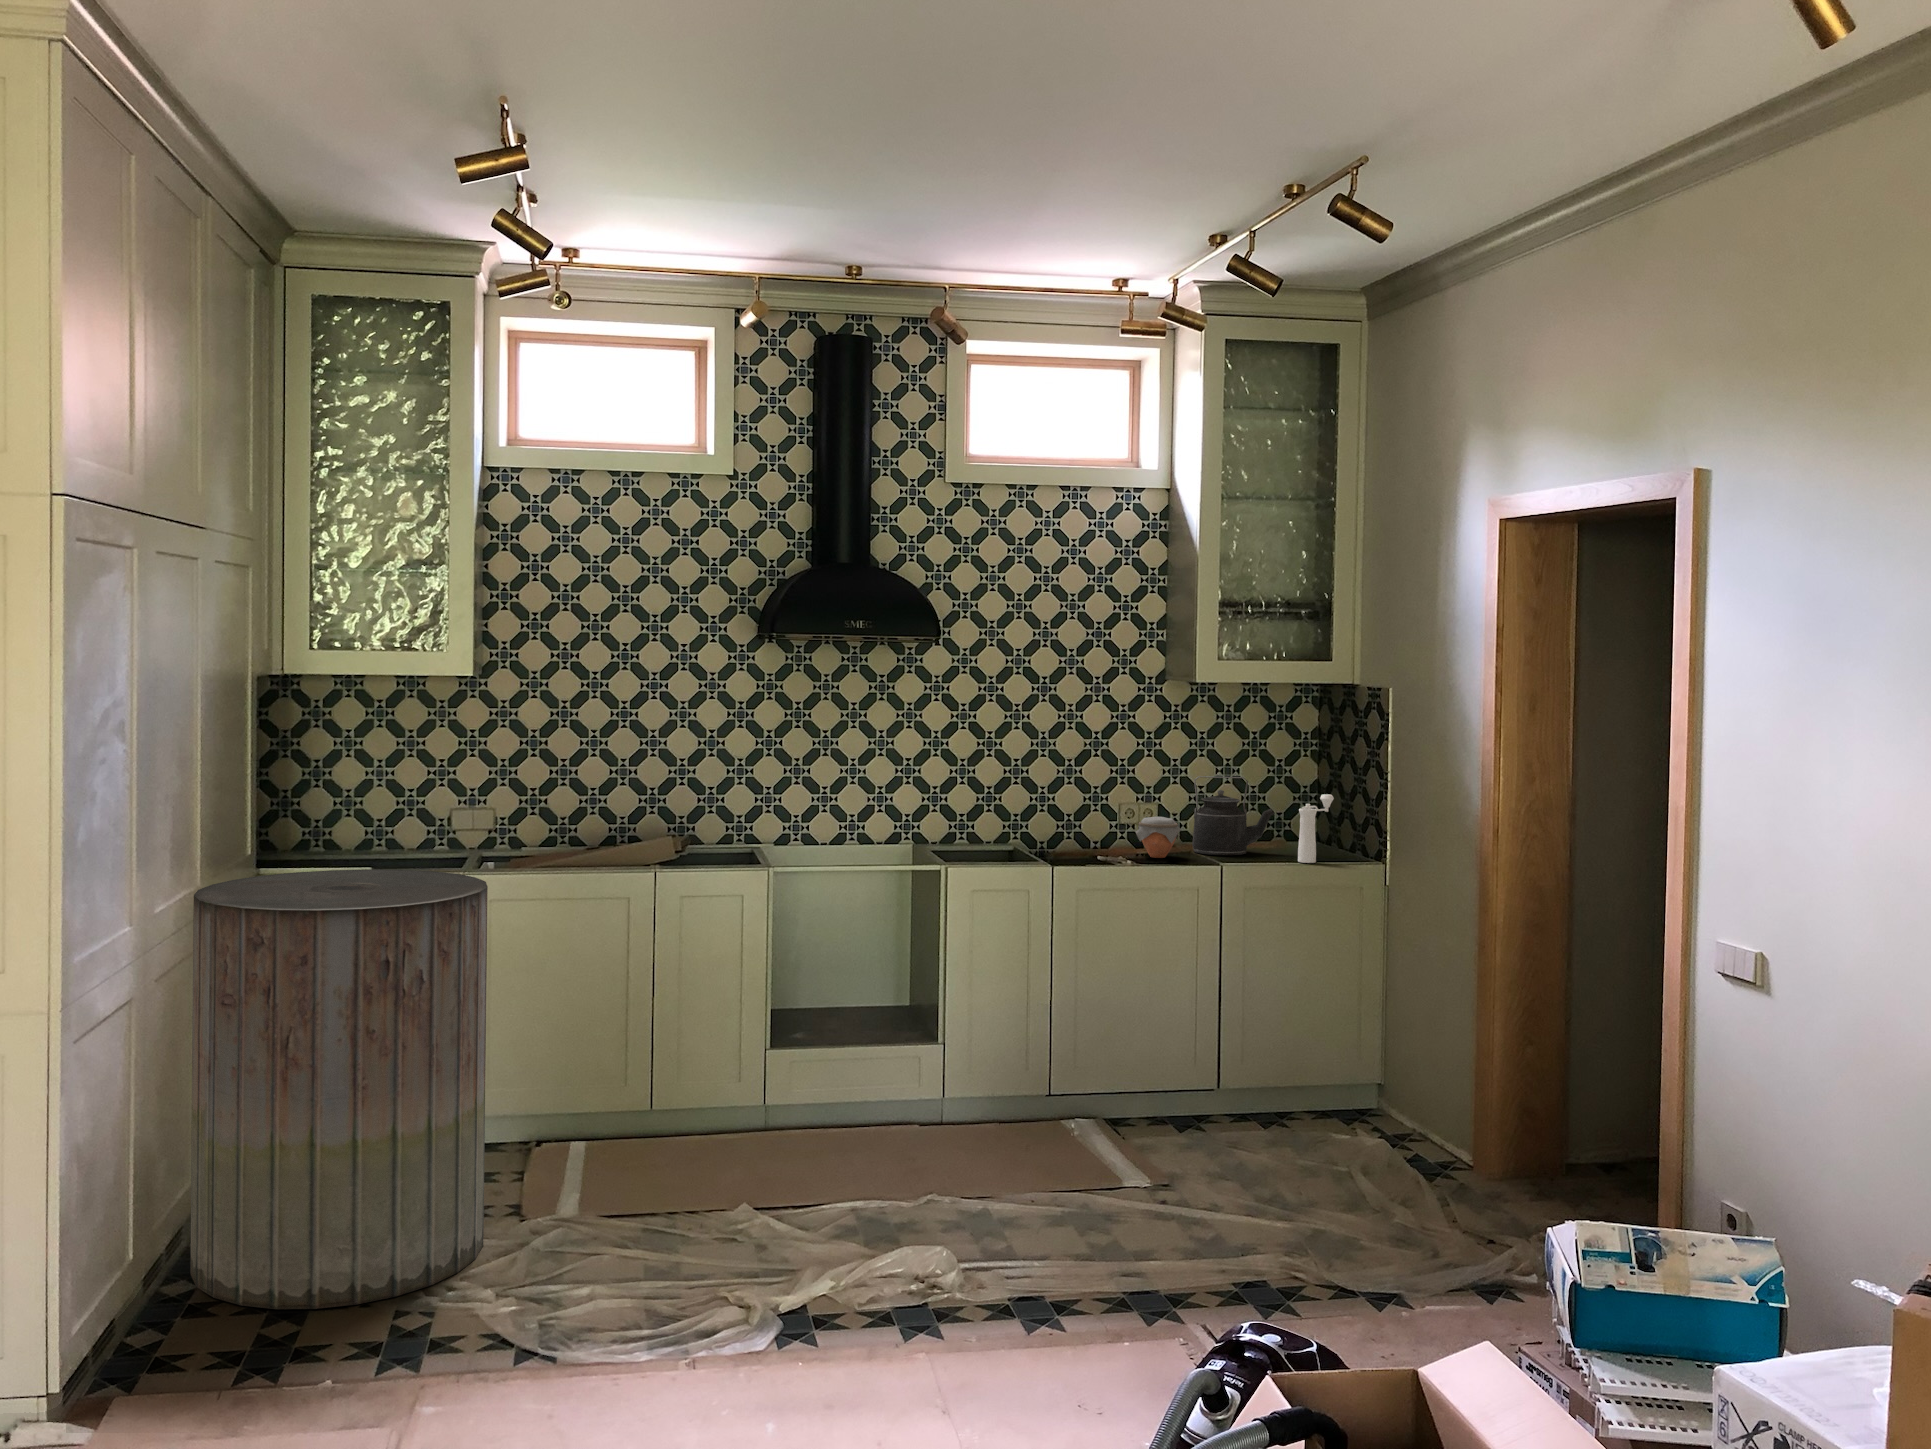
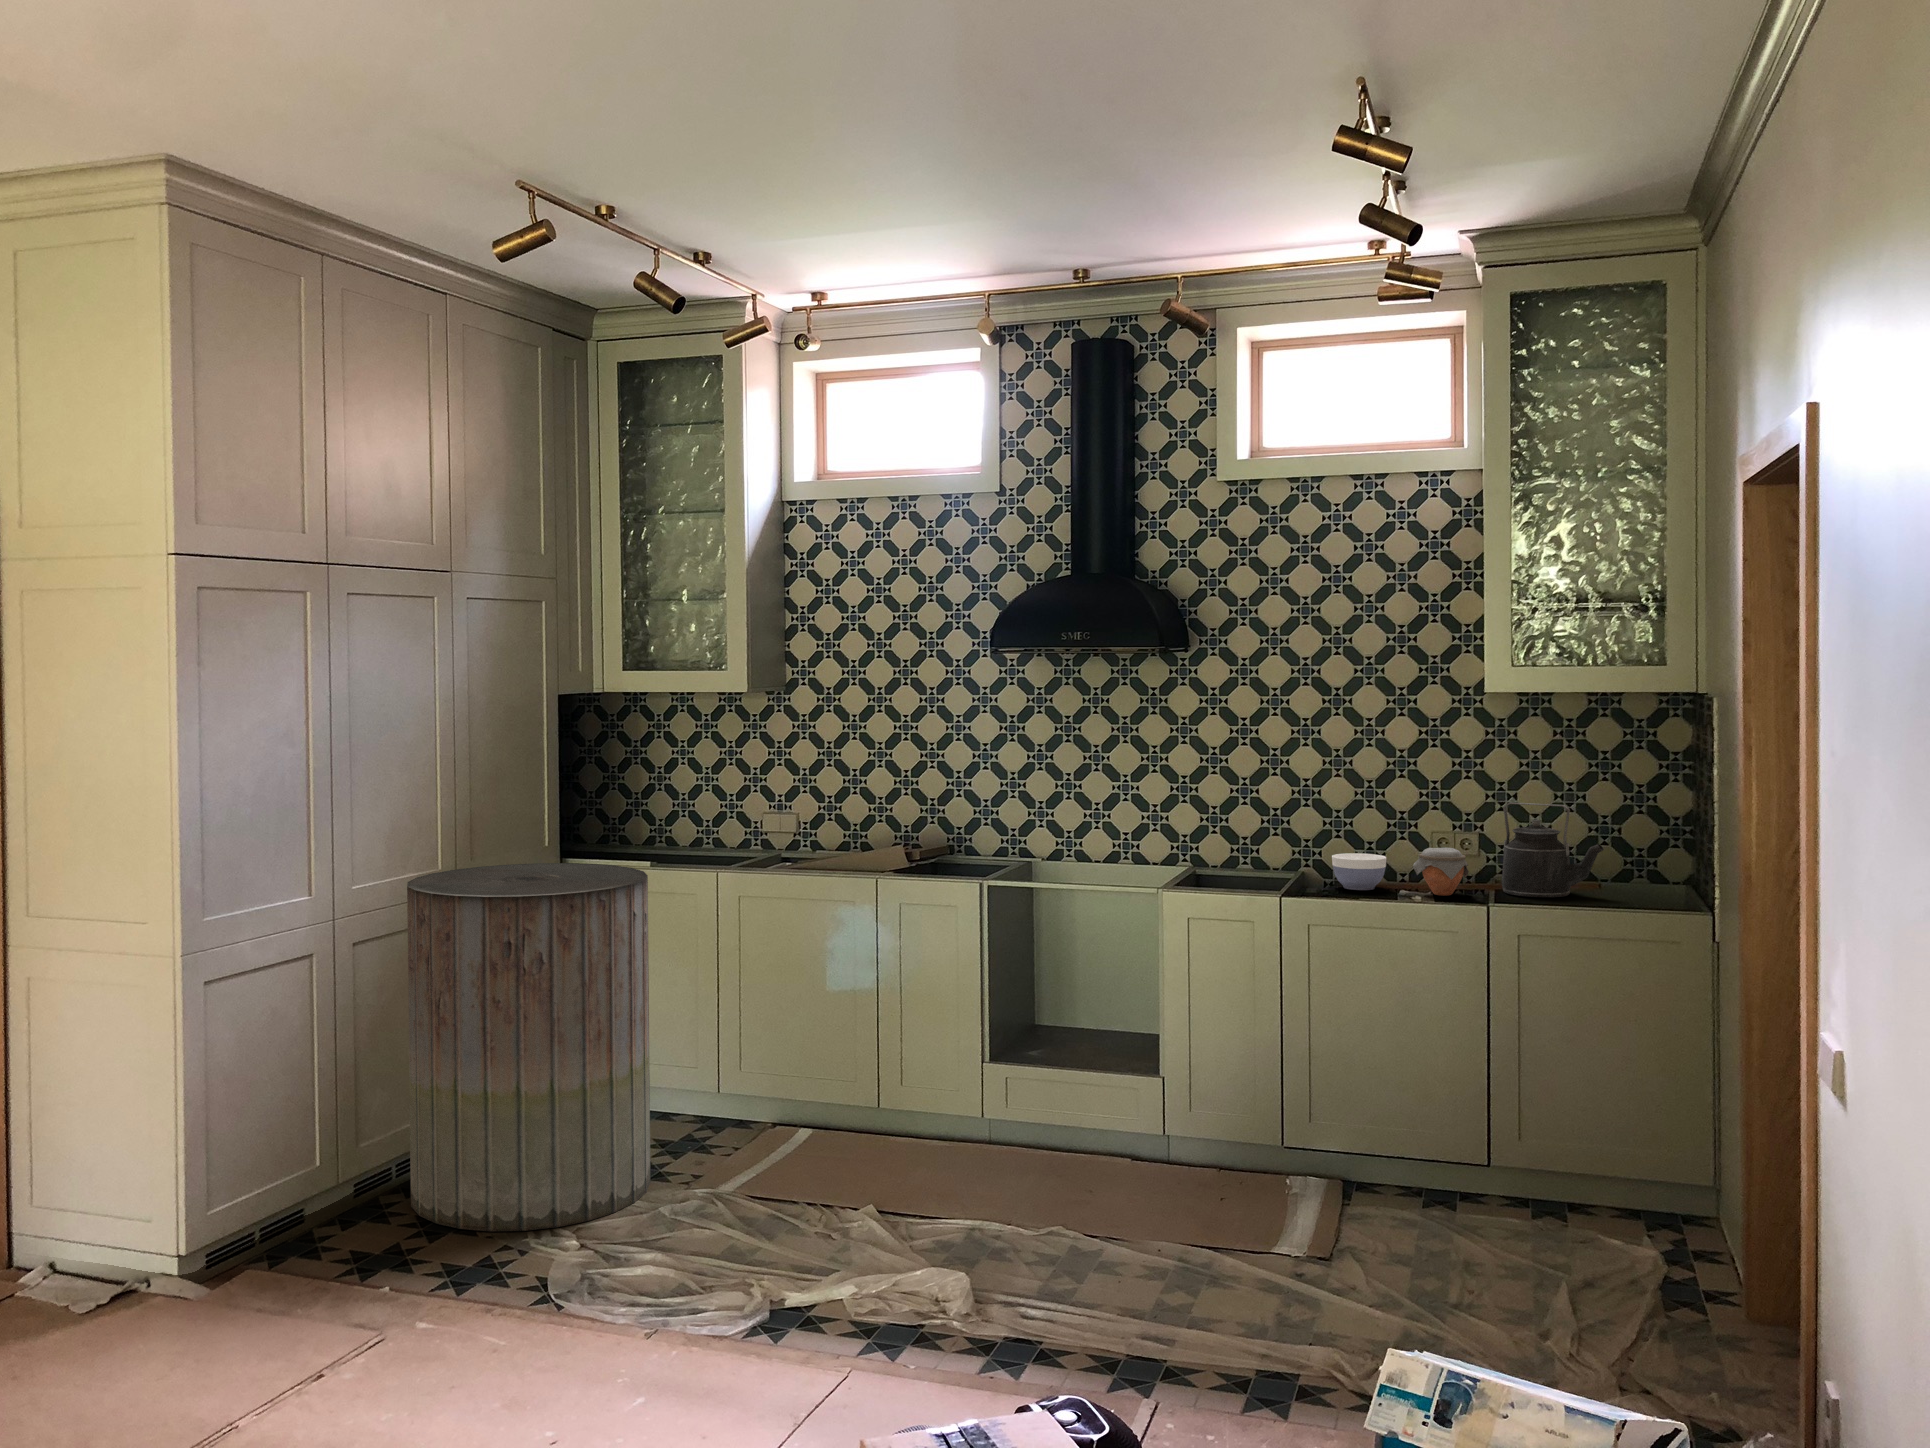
pepper mill: present [1298,794,1334,863] -> none [1609,829,1667,912]
bowl: none [1062,825,1109,857] -> present [1332,853,1386,890]

